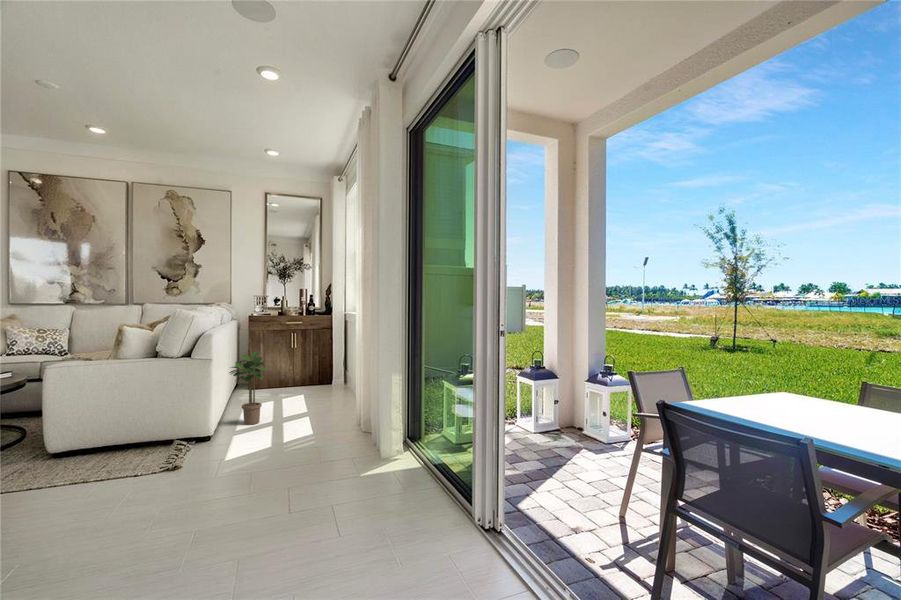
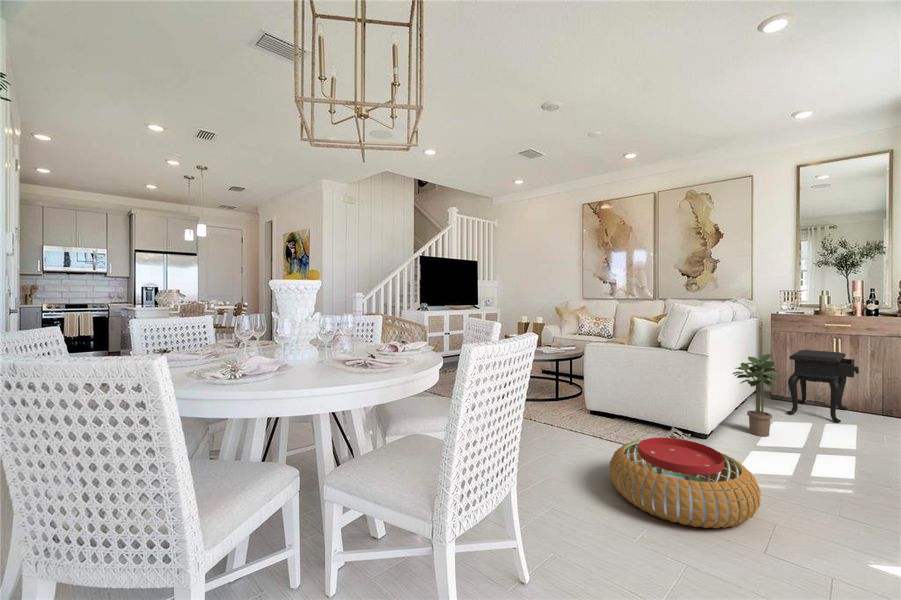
side table: none [265,344,309,401] -> present [787,350,859,423]
pouf: none [124,443,279,533] -> present [610,438,761,528]

